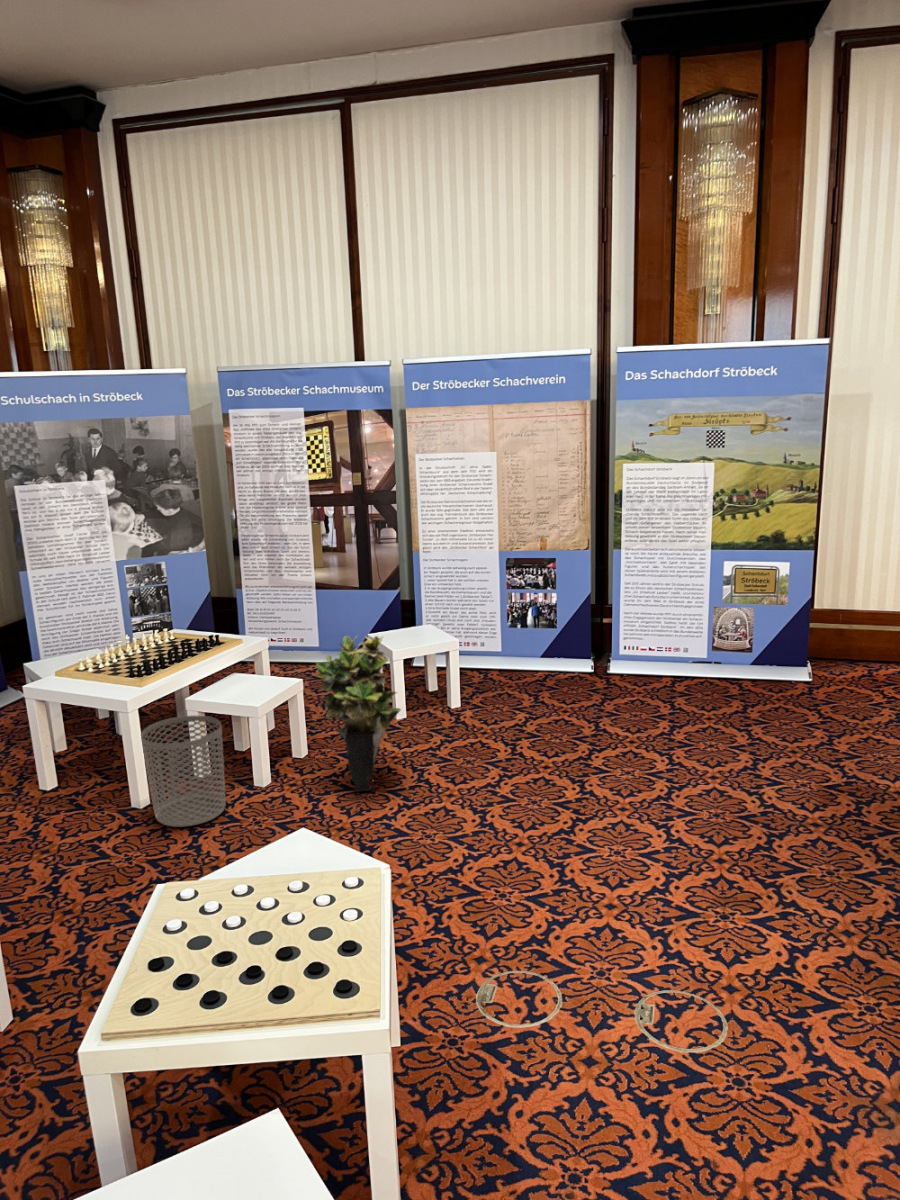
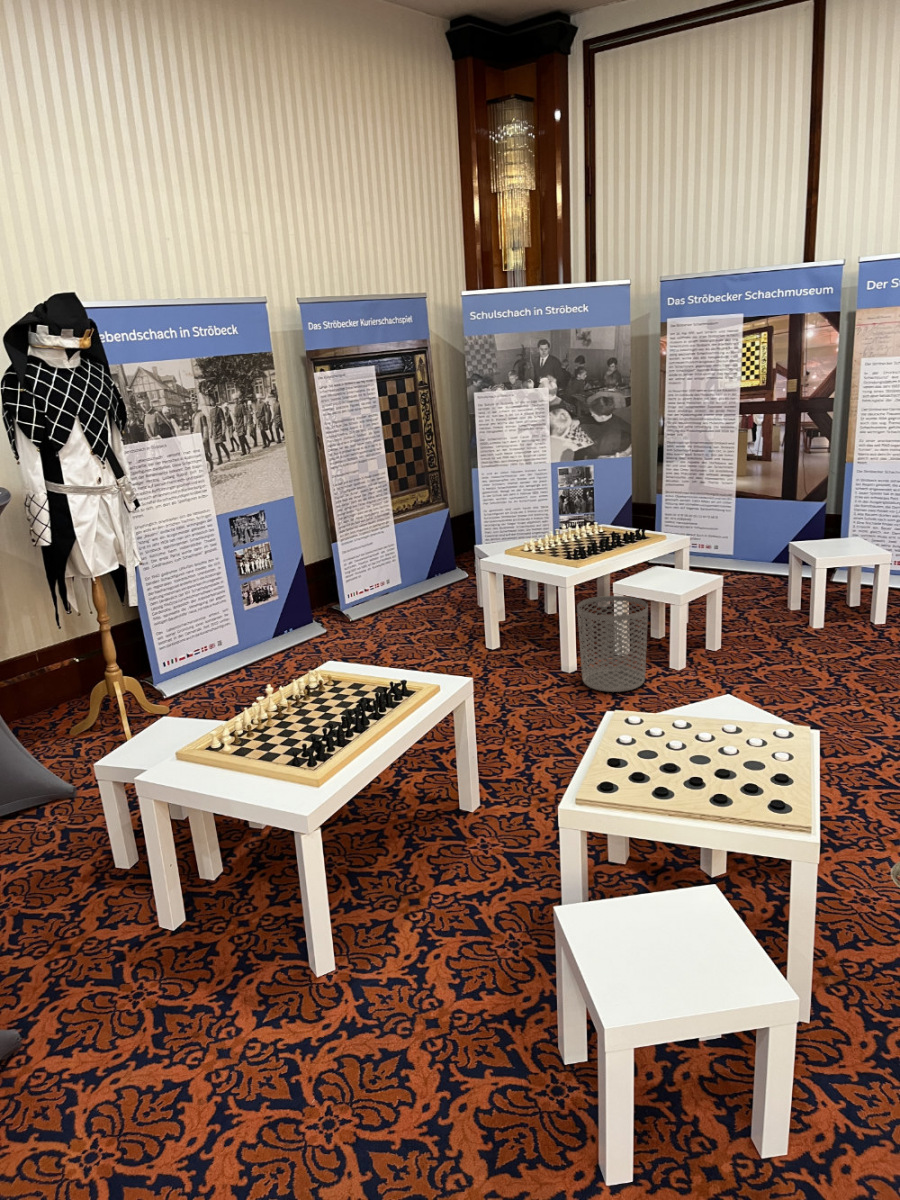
potted plant: present [316,636,401,792] -> none [742,535,826,686]

